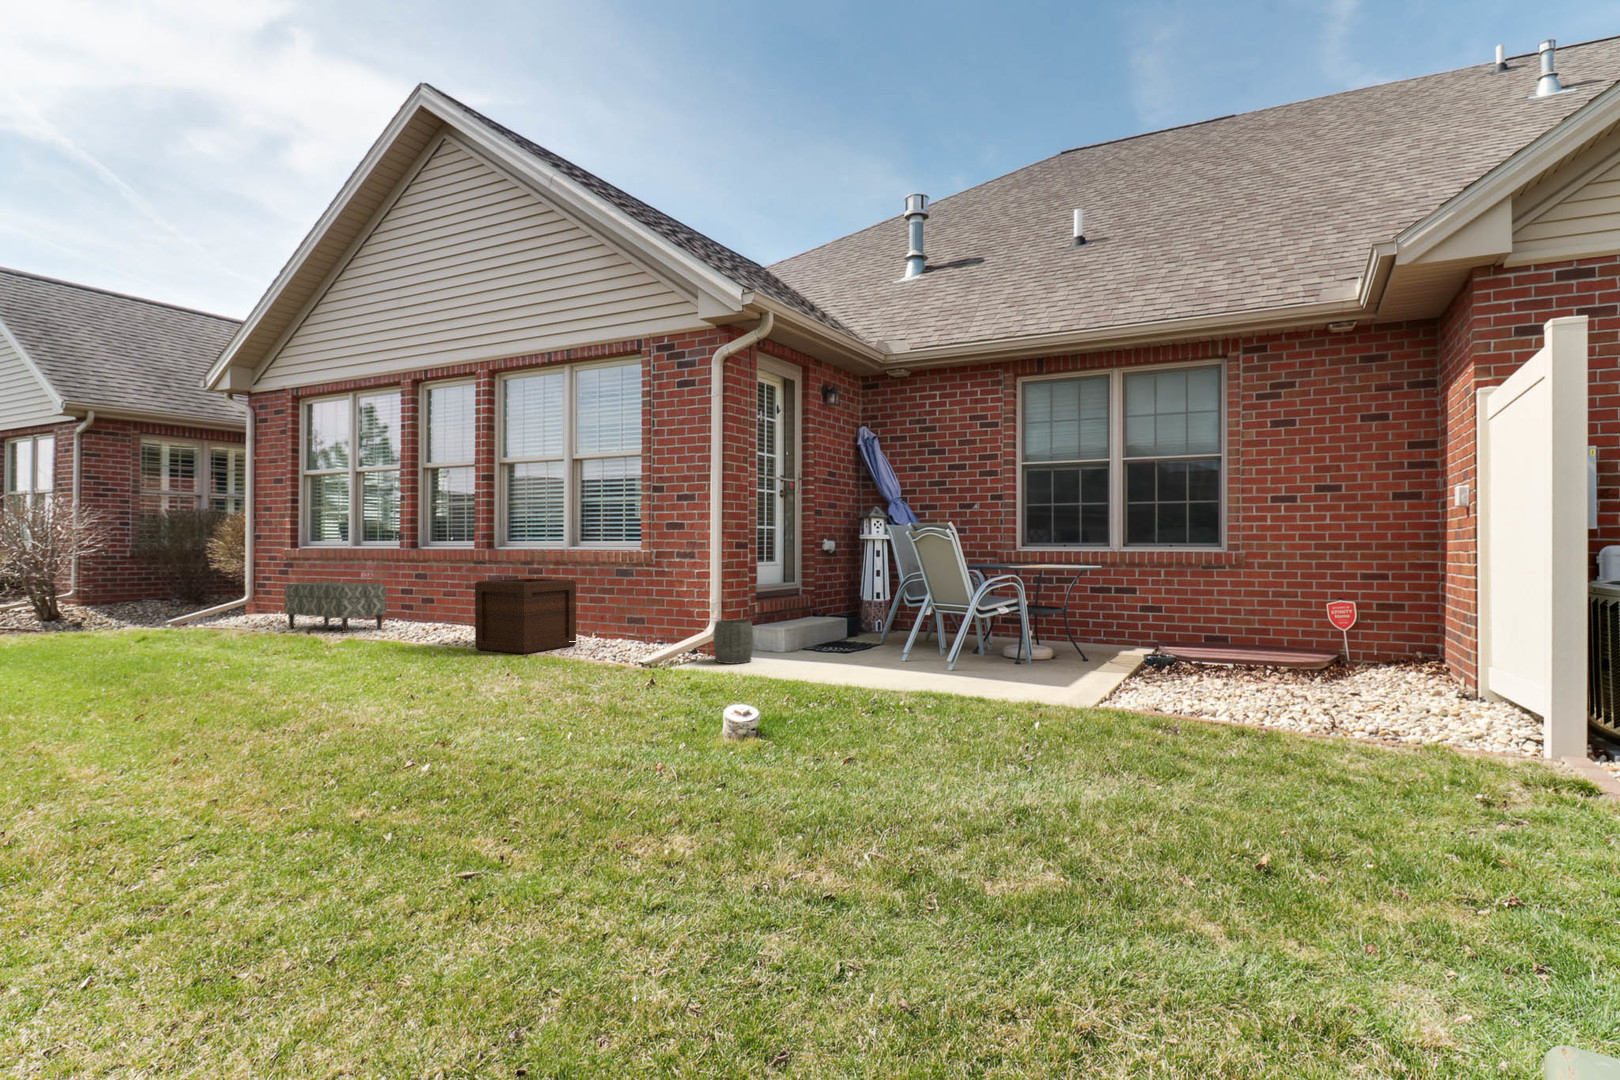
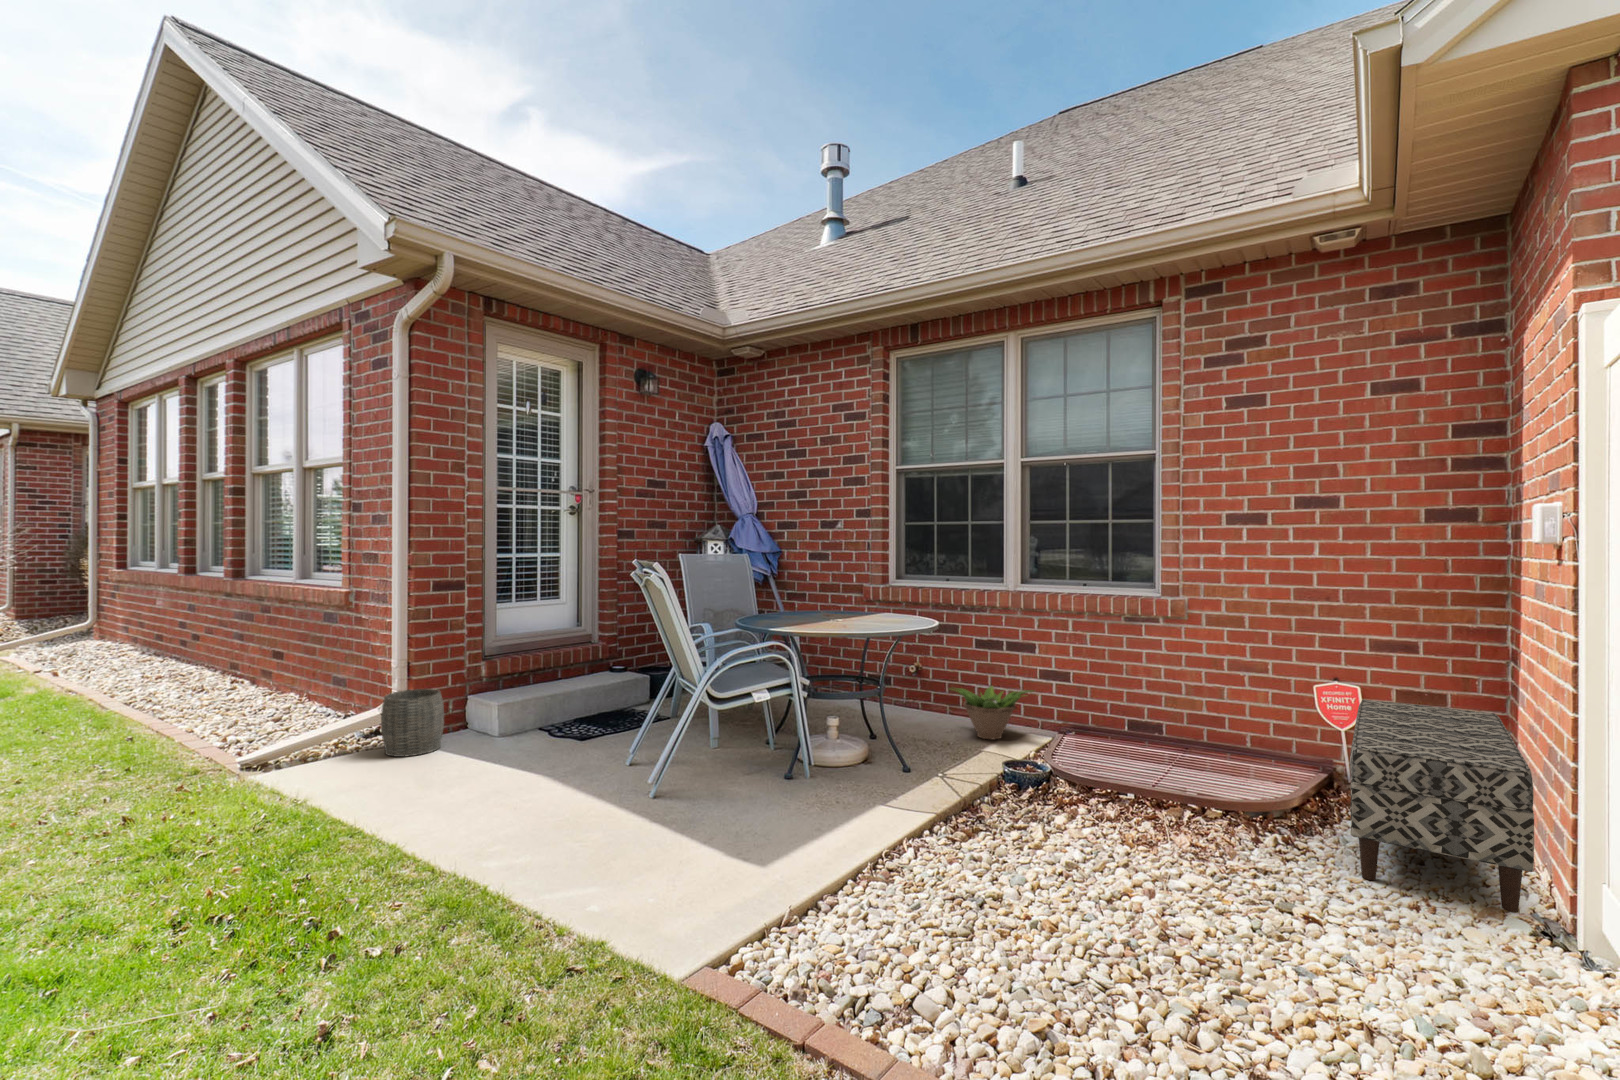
wooden crate: present [475,578,576,654] -> none [157,617,293,724]
bench: present [285,581,386,633] -> present [1350,699,1534,912]
decorative plant: none [1079,616,1143,650] -> present [951,686,1033,739]

